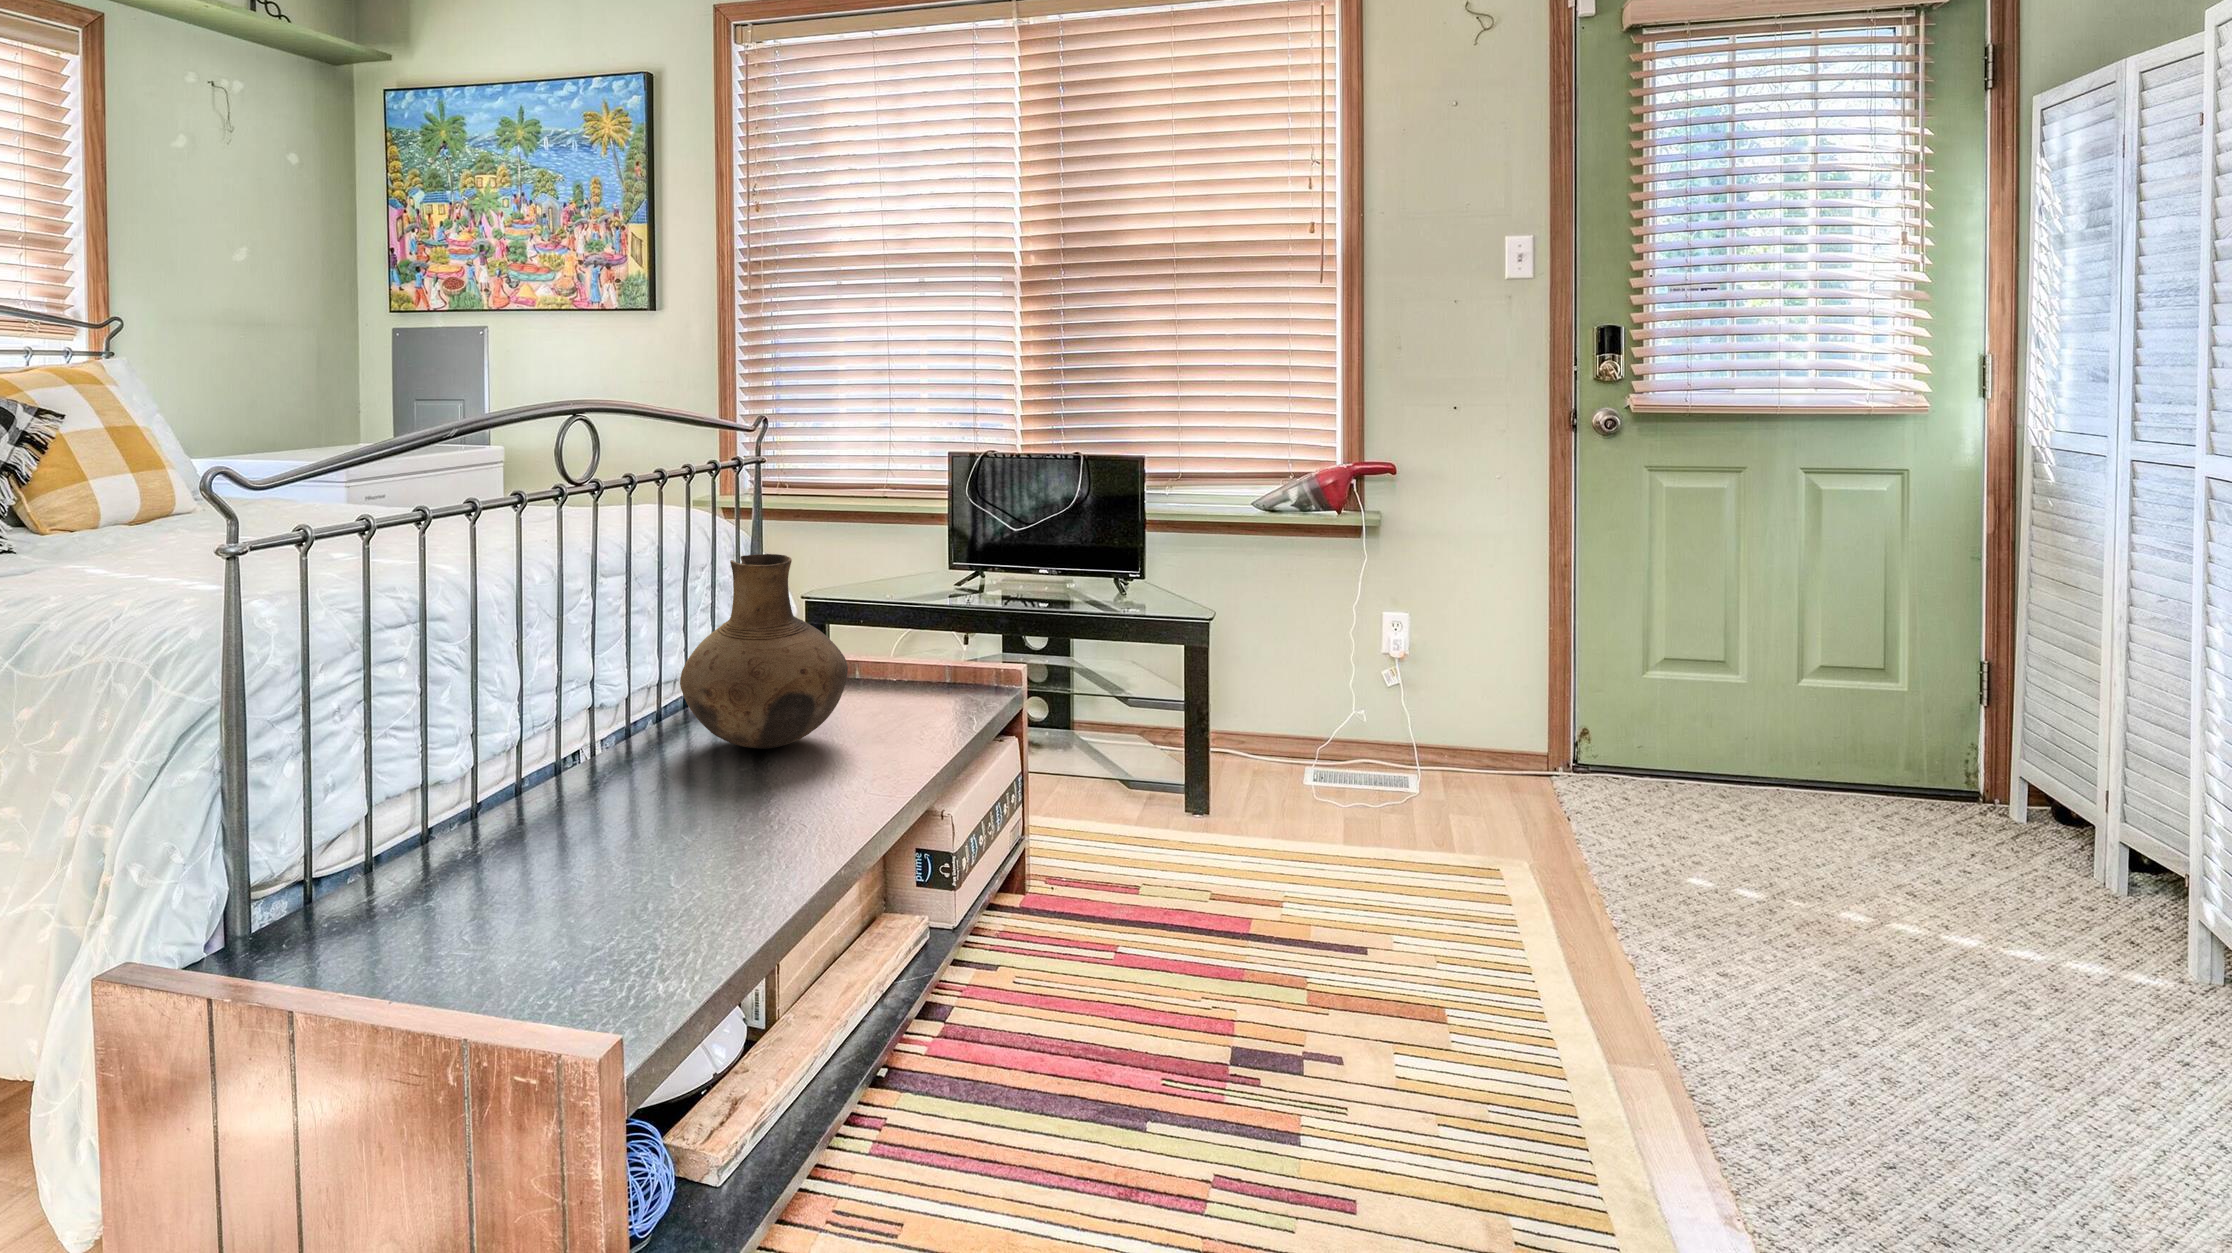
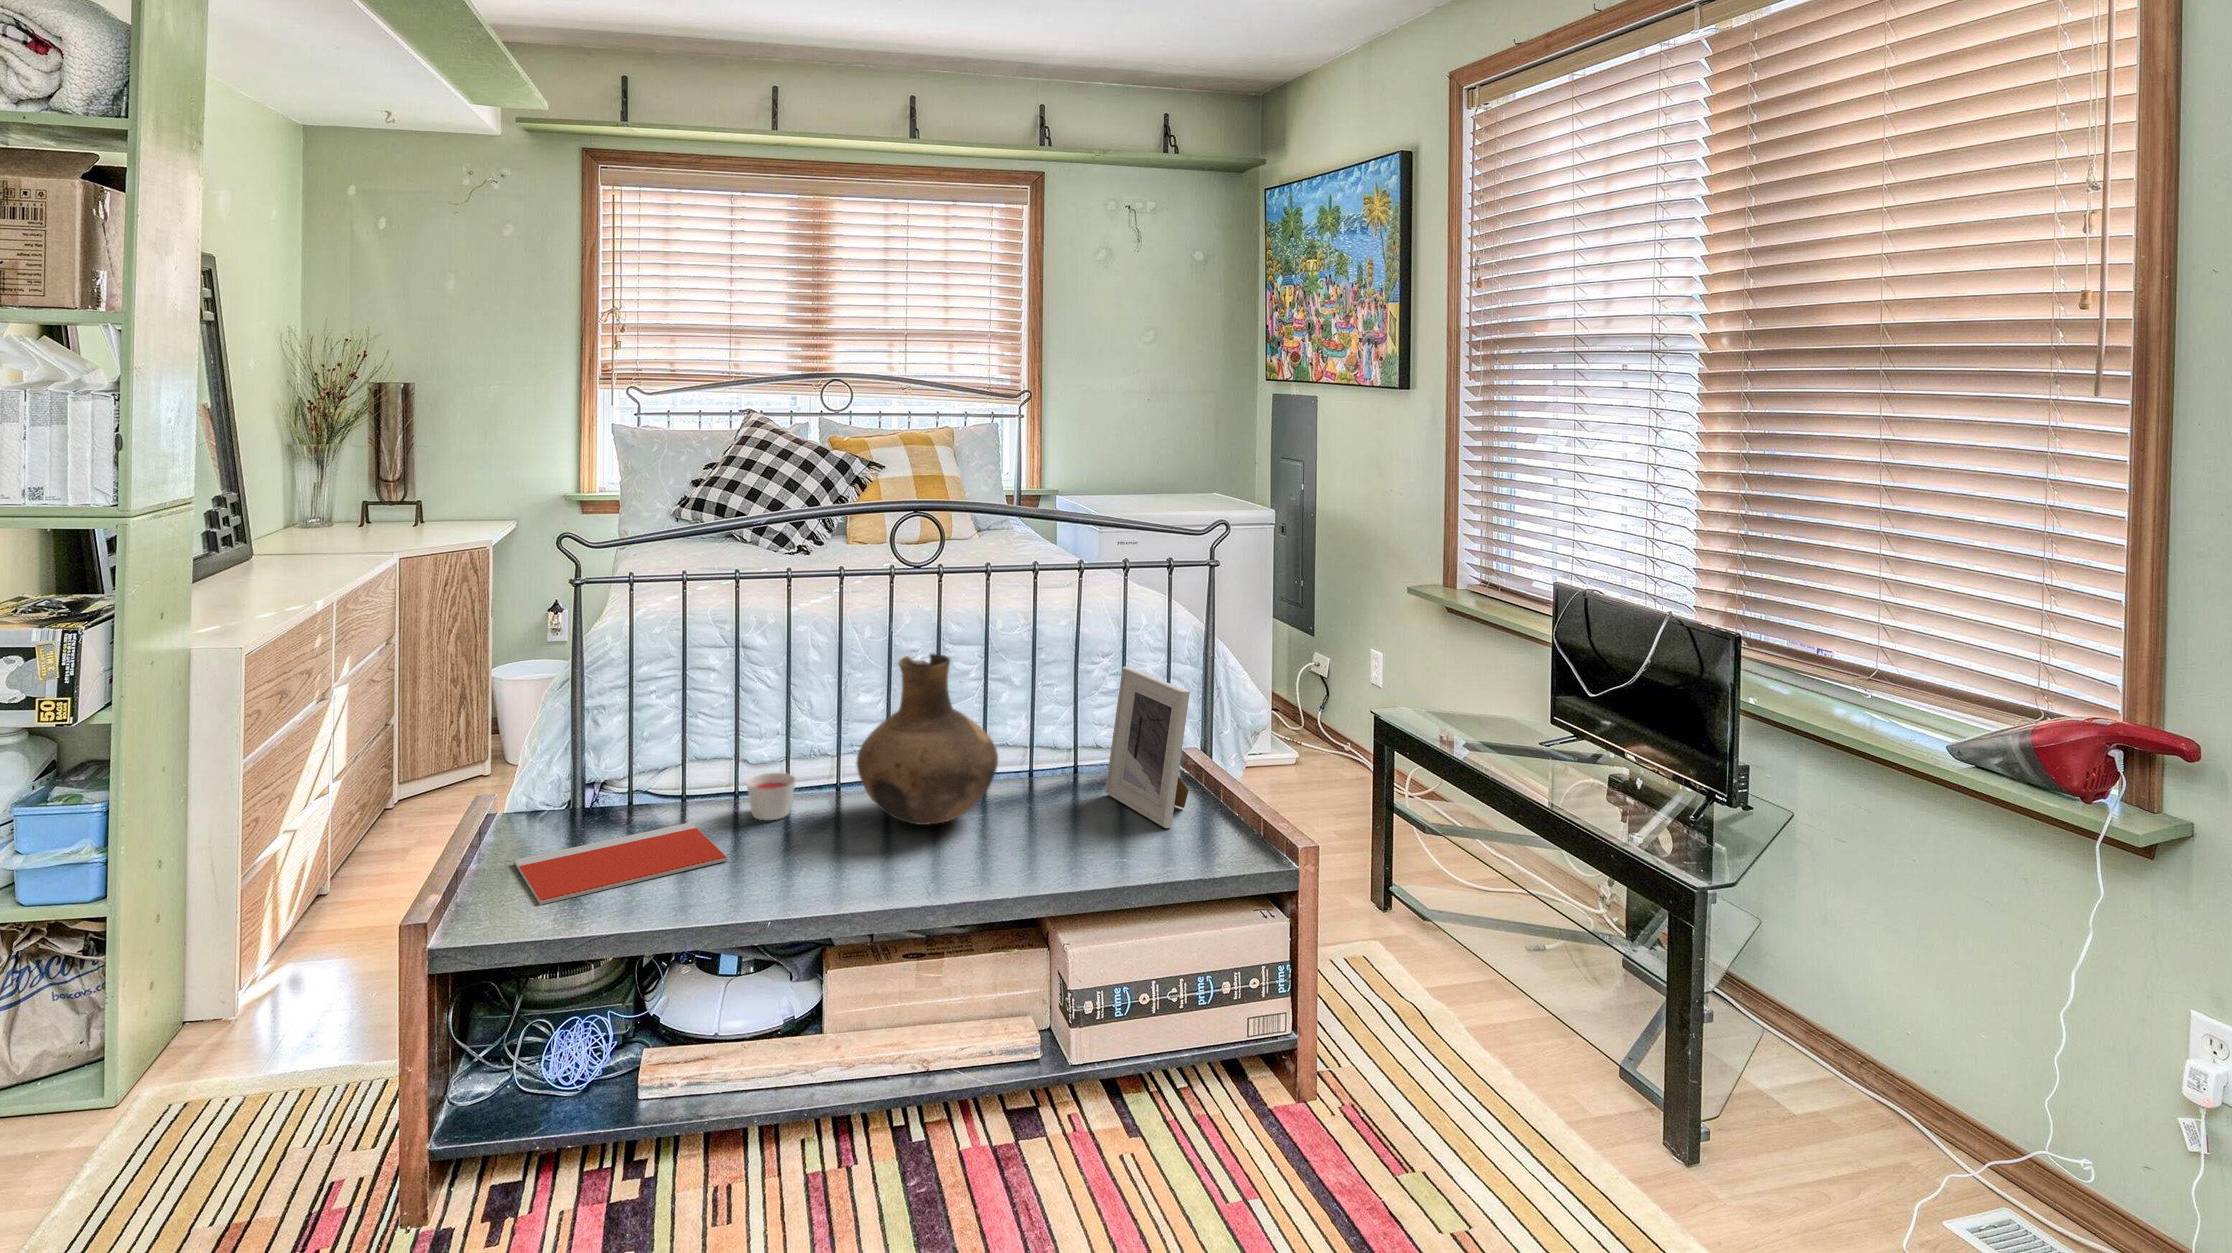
picture frame: none [829,552,938,687] -> present [1105,667,1190,828]
candle: none [581,742,648,803] -> present [747,772,796,820]
notebook: none [497,823,718,934] -> present [514,822,728,905]

